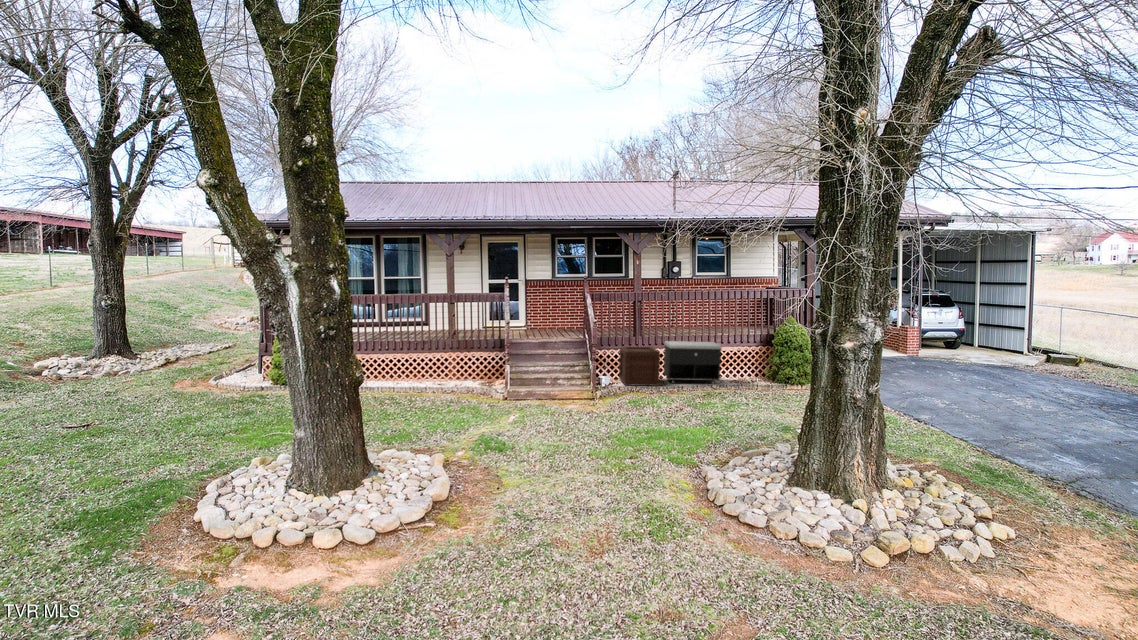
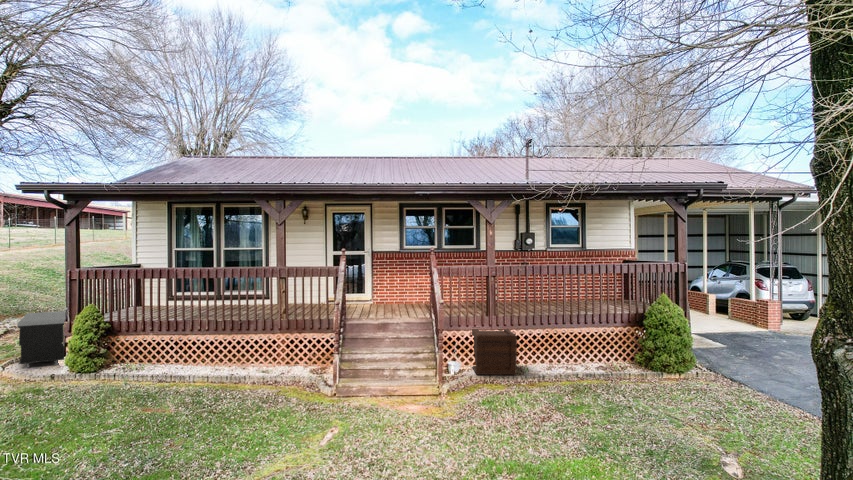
storage bench: present [664,341,722,383] -> present [17,311,65,368]

